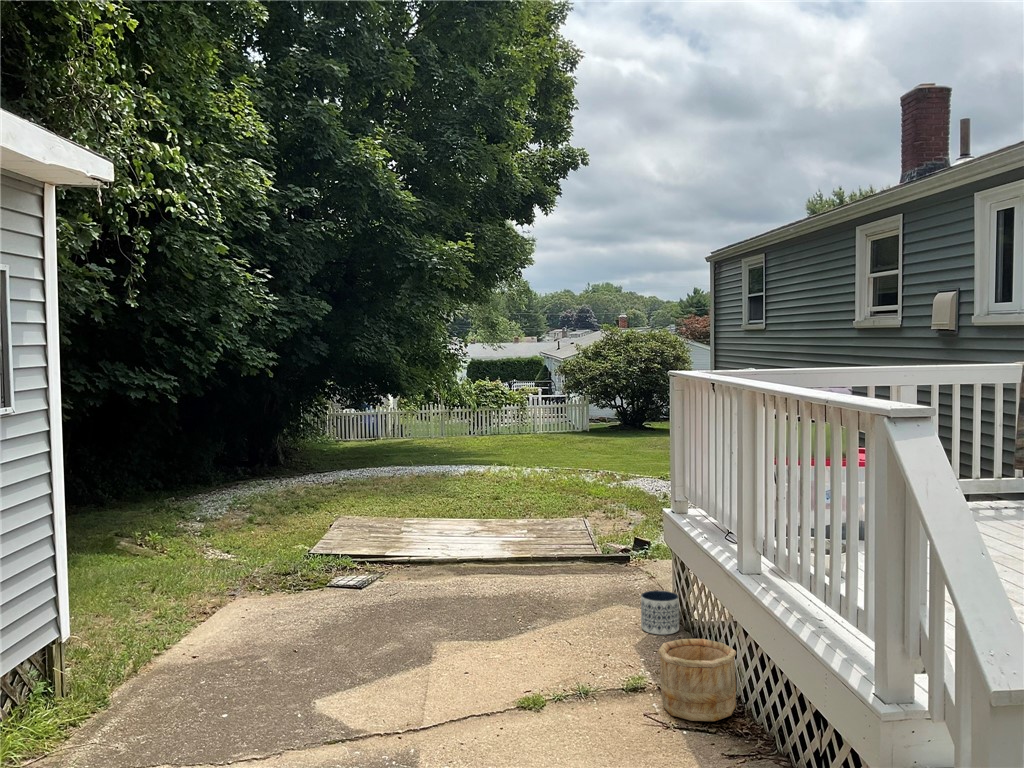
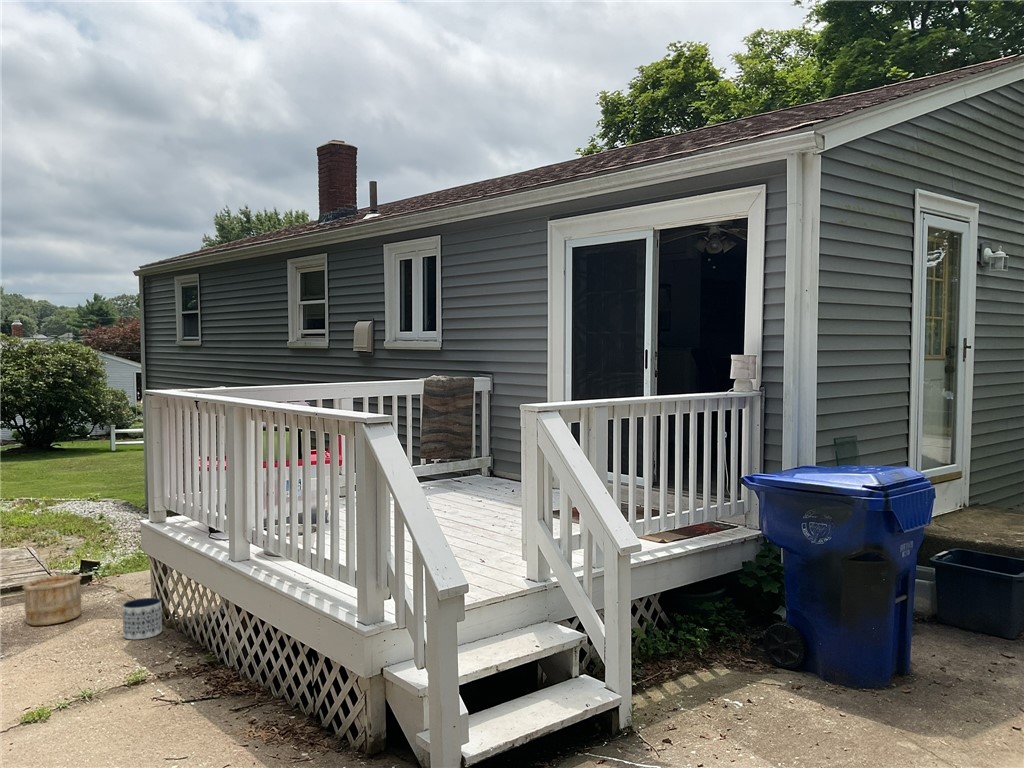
wooden bucket: present [657,639,736,721] -> present [22,575,81,625]

